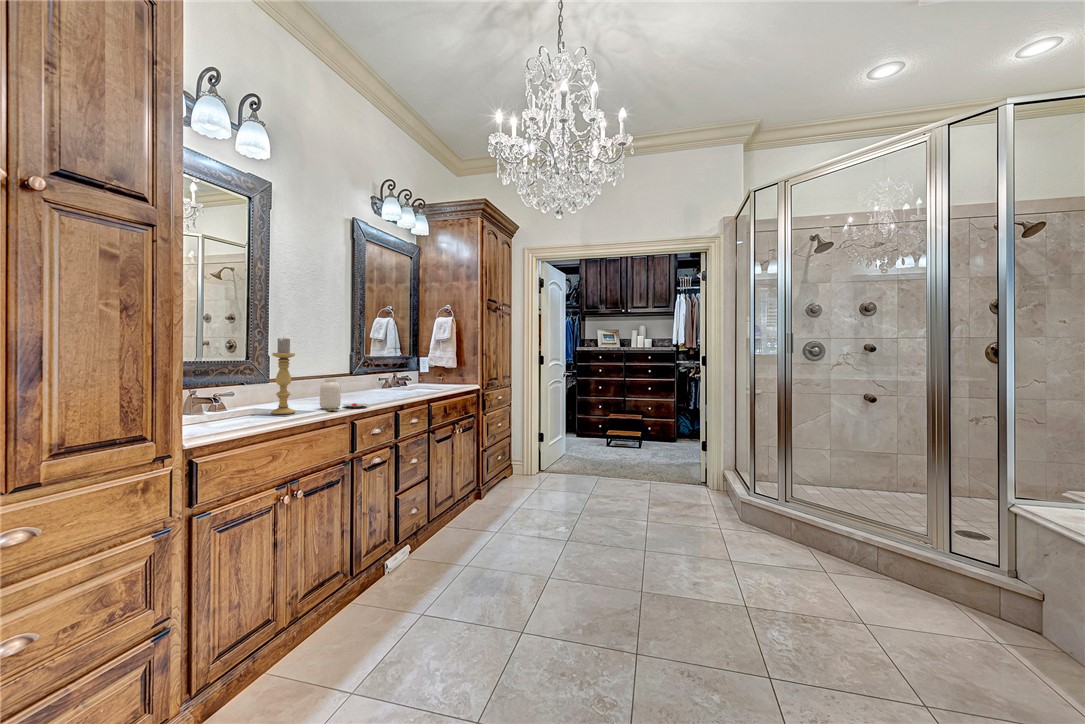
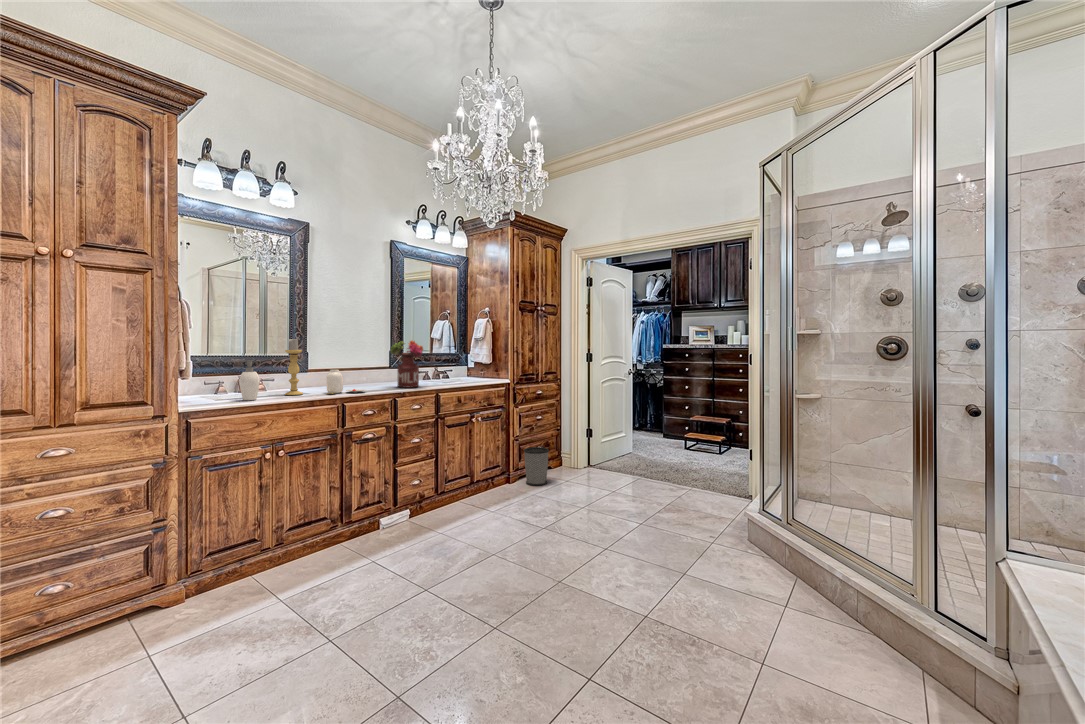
flower arrangement: none [375,342,417,399] -> present [391,341,423,388]
soap dispenser: none [228,368,267,424] -> present [239,360,260,400]
wastebasket: none [491,458,518,499] -> present [524,447,549,486]

